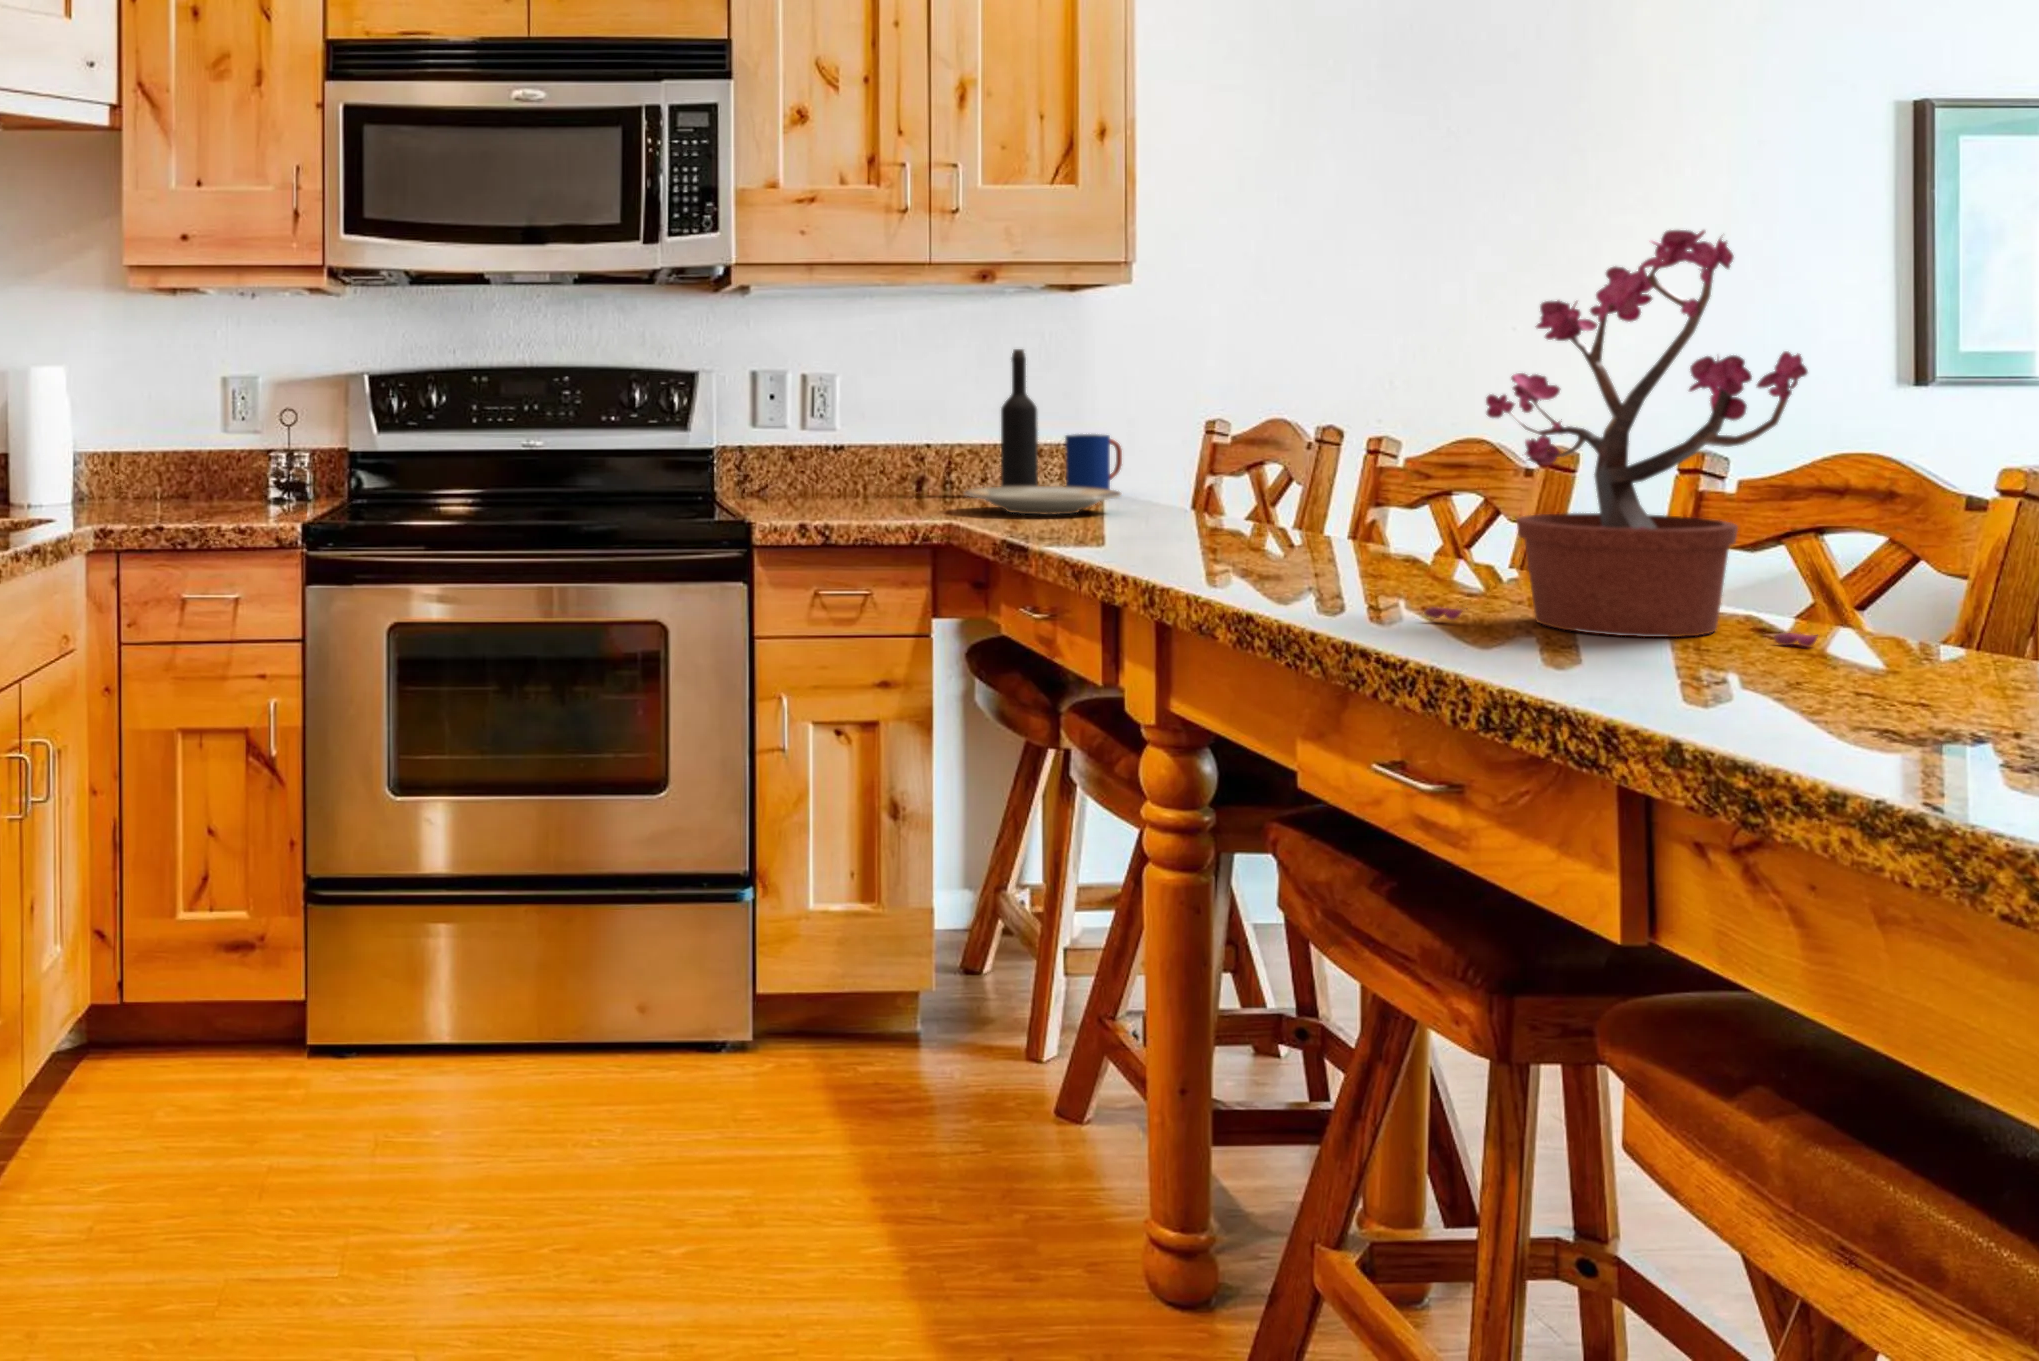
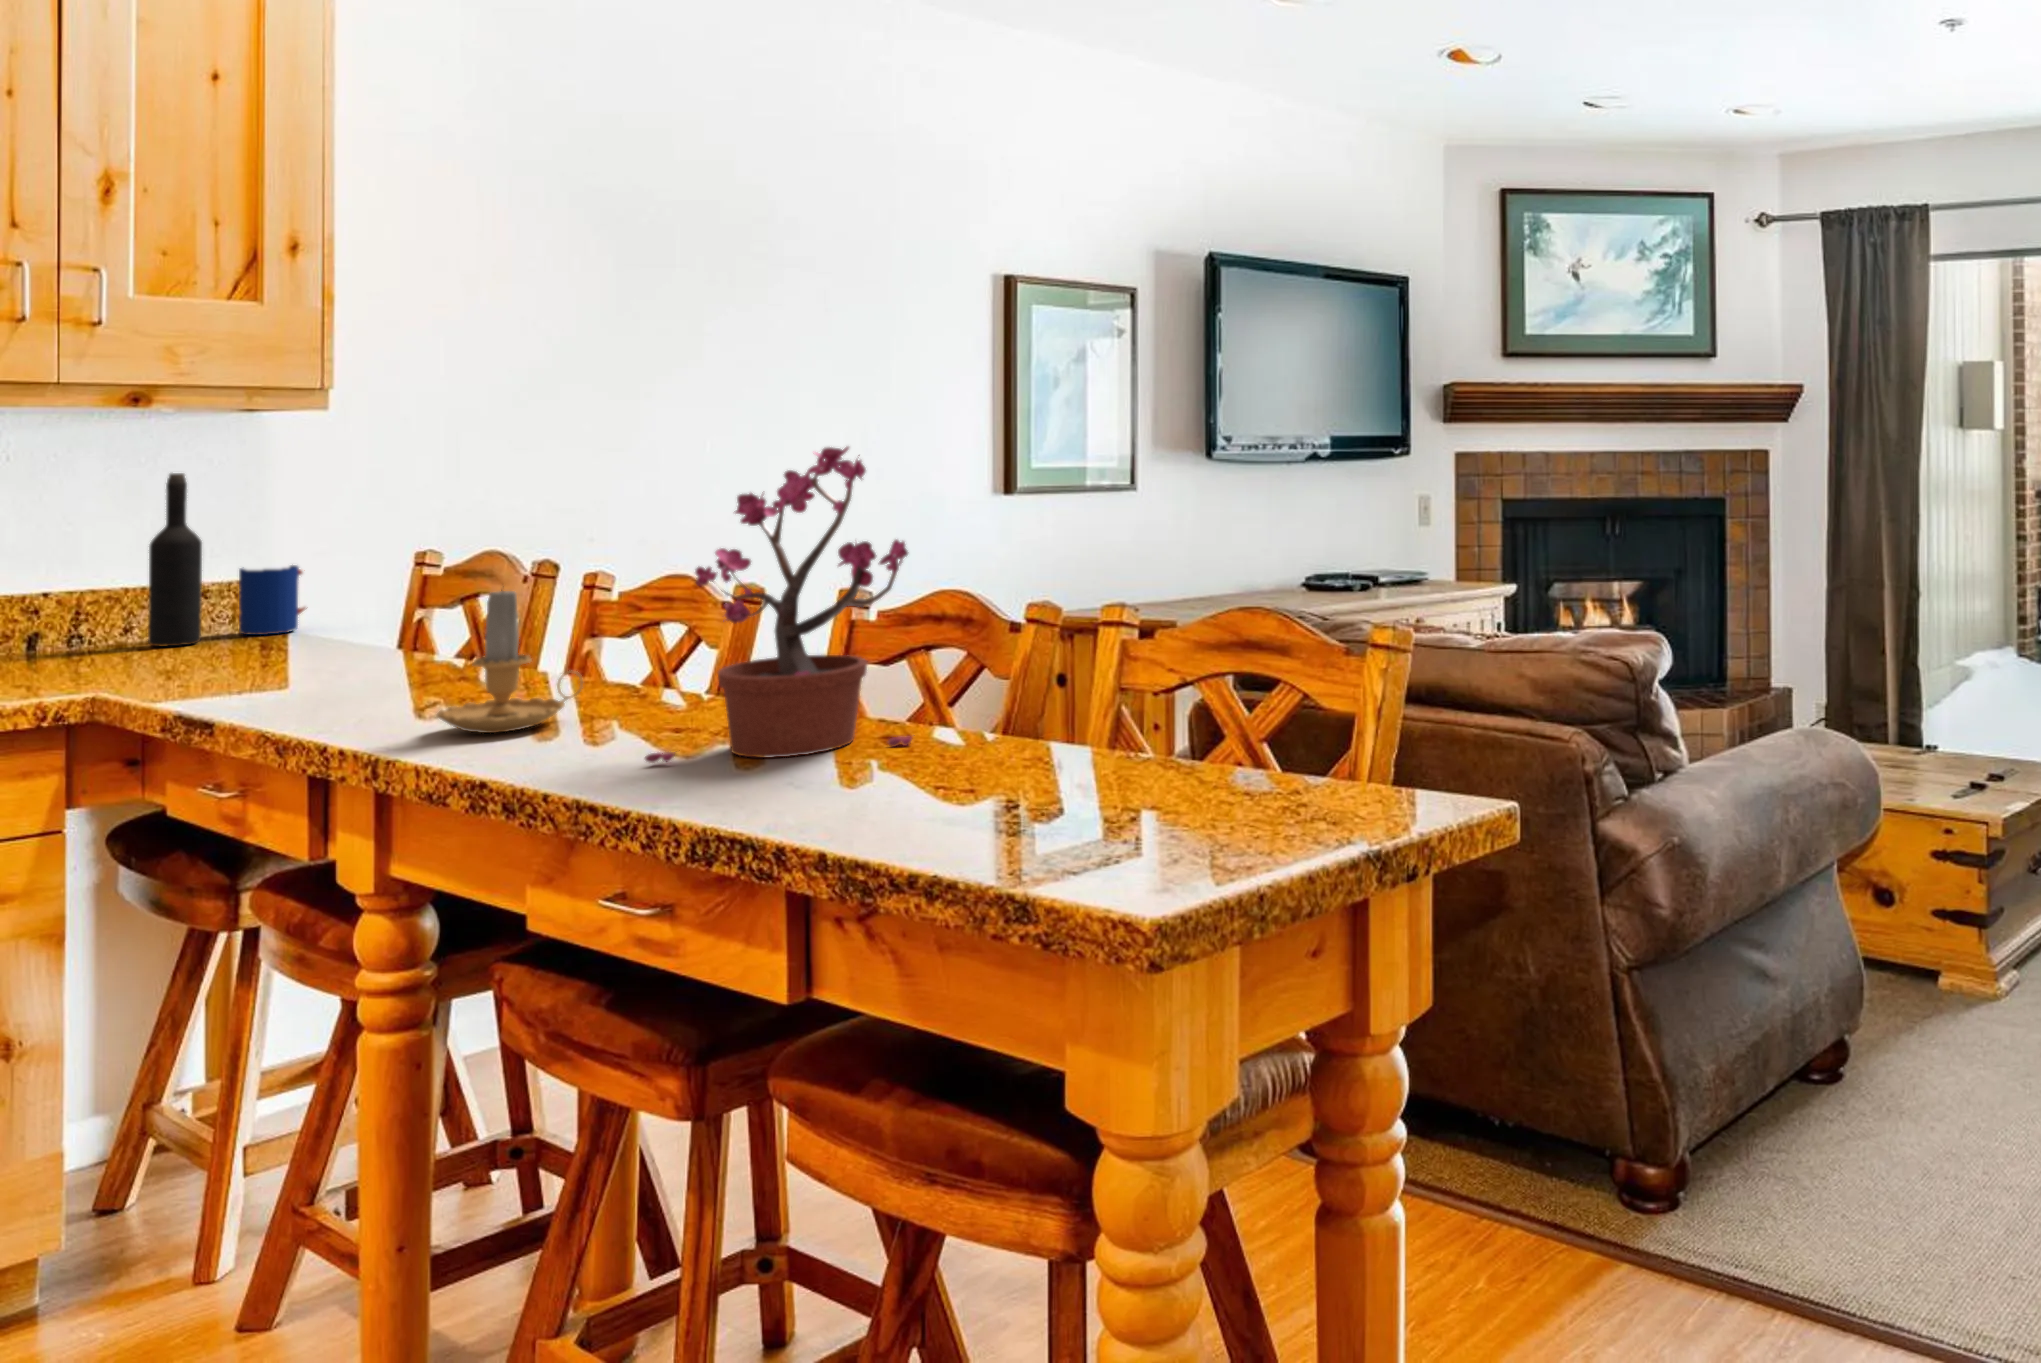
candle: none [1206,418,1356,575] -> present [437,590,583,733]
plate: present [965,486,1121,515] -> none [102,634,321,675]

